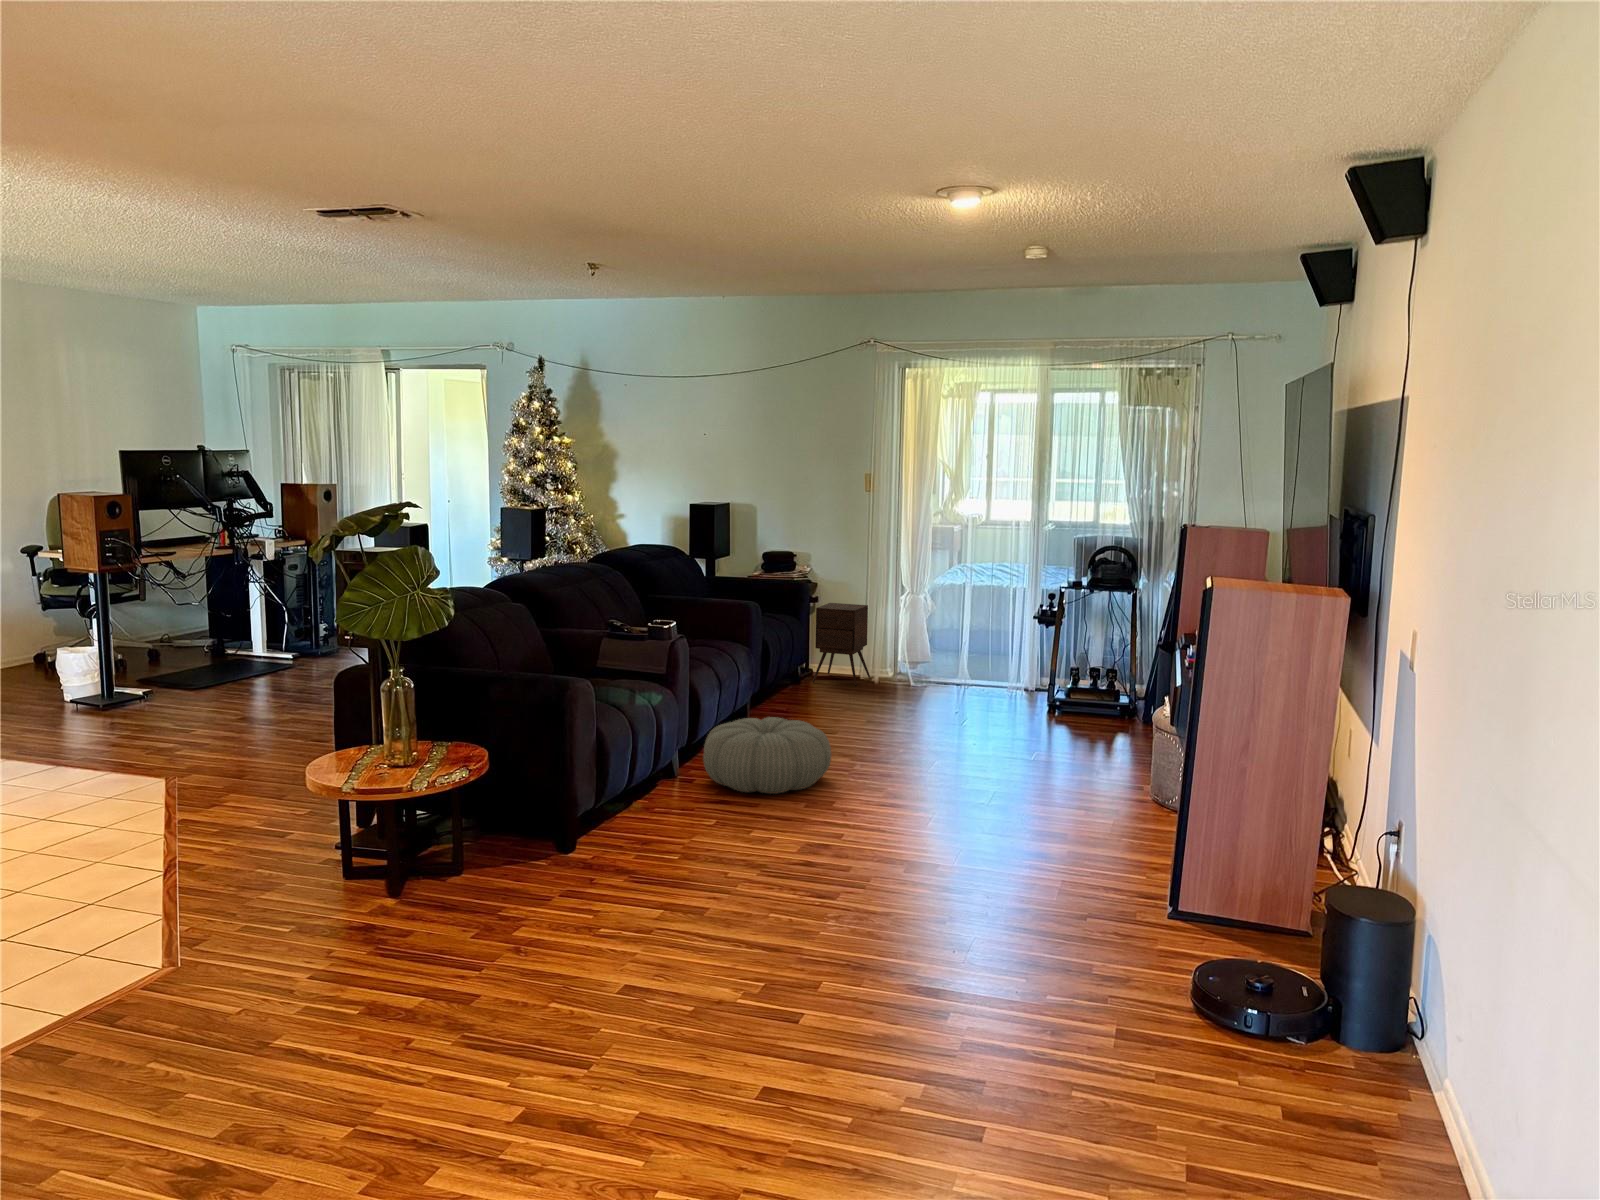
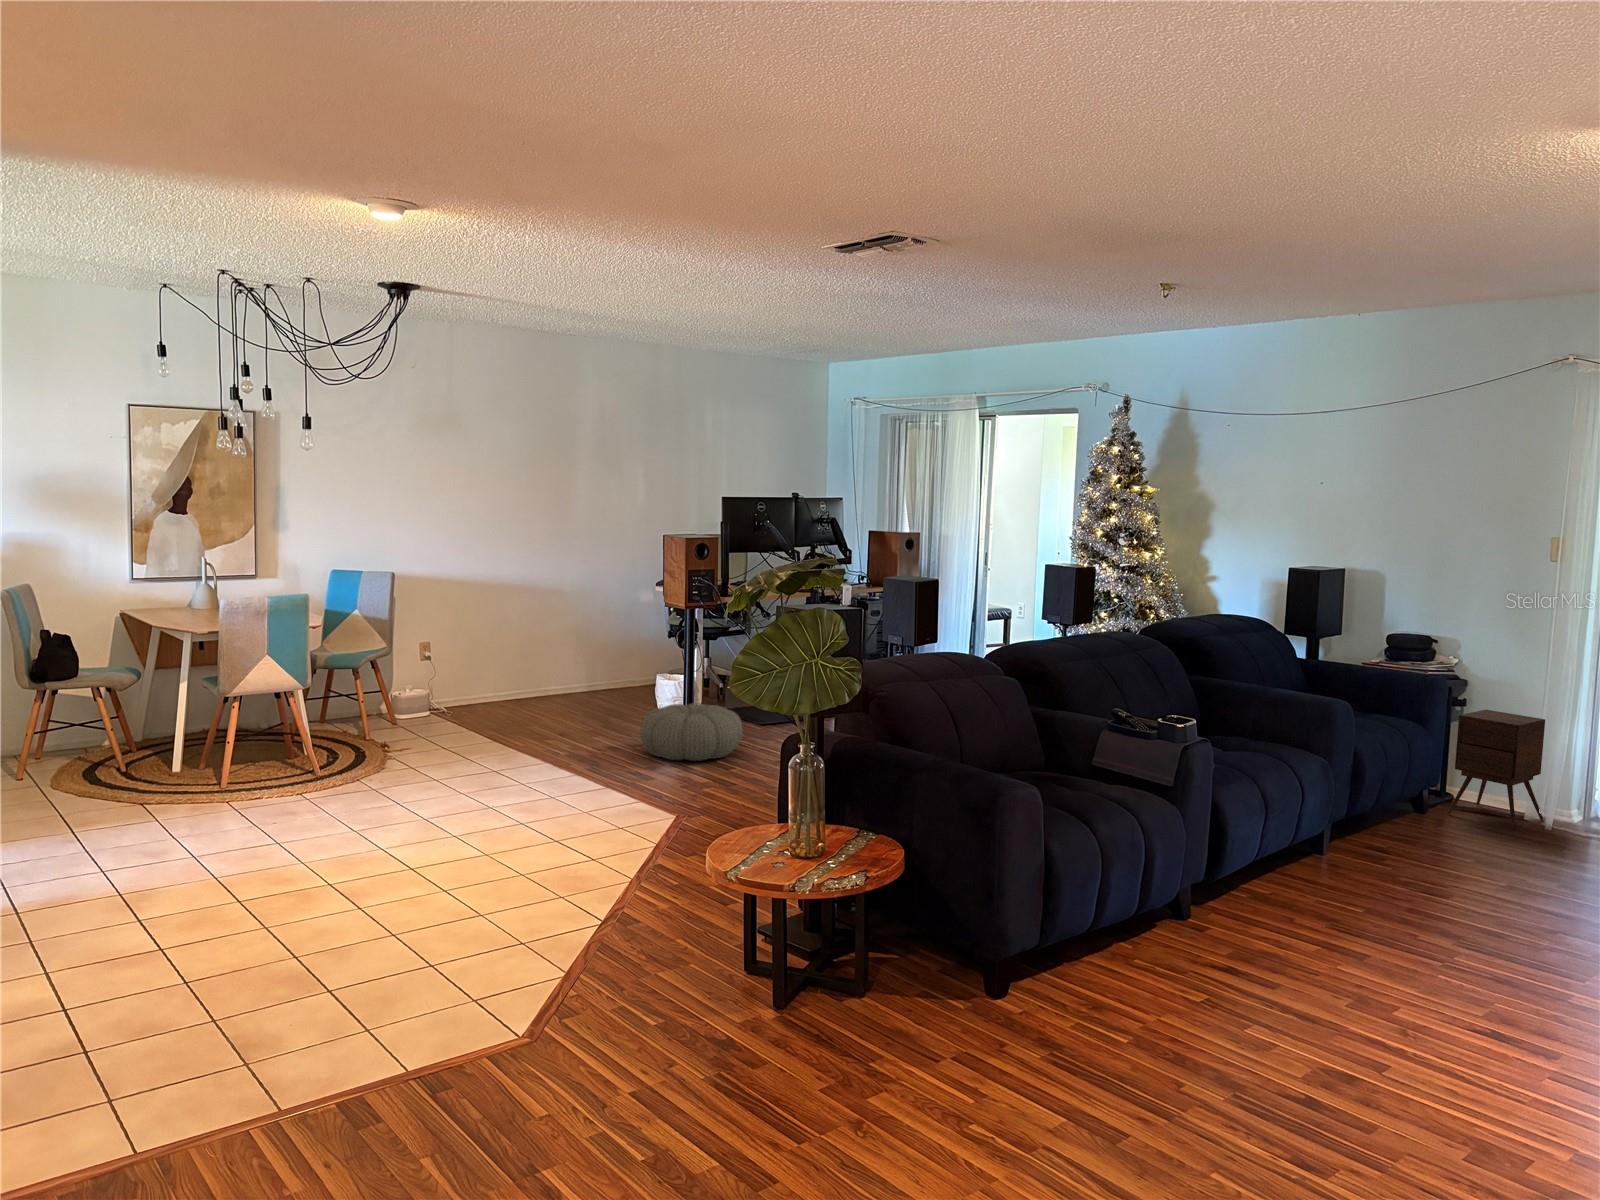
pouf: present [703,717,831,794] -> present [640,703,743,761]

